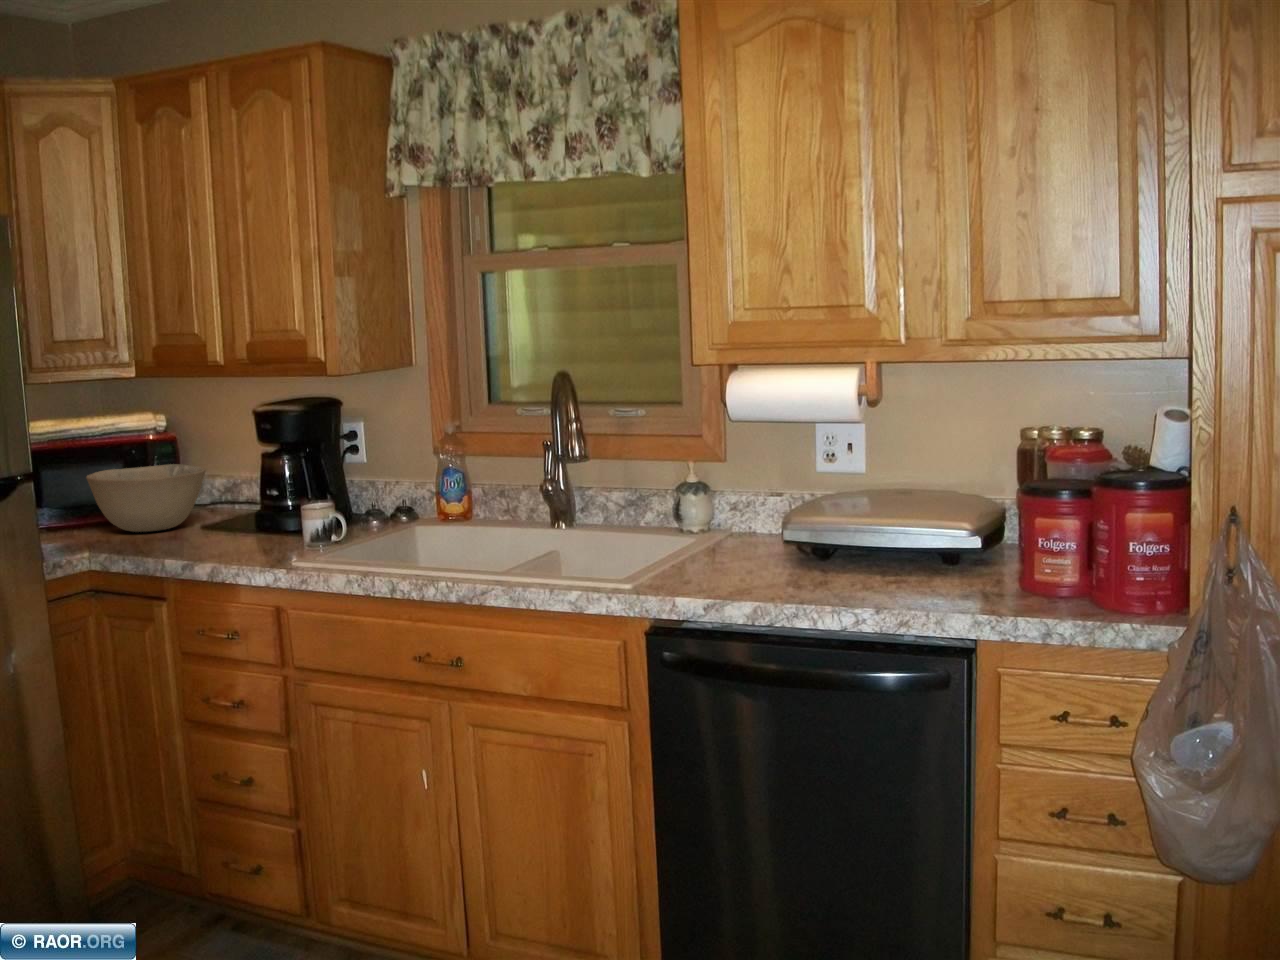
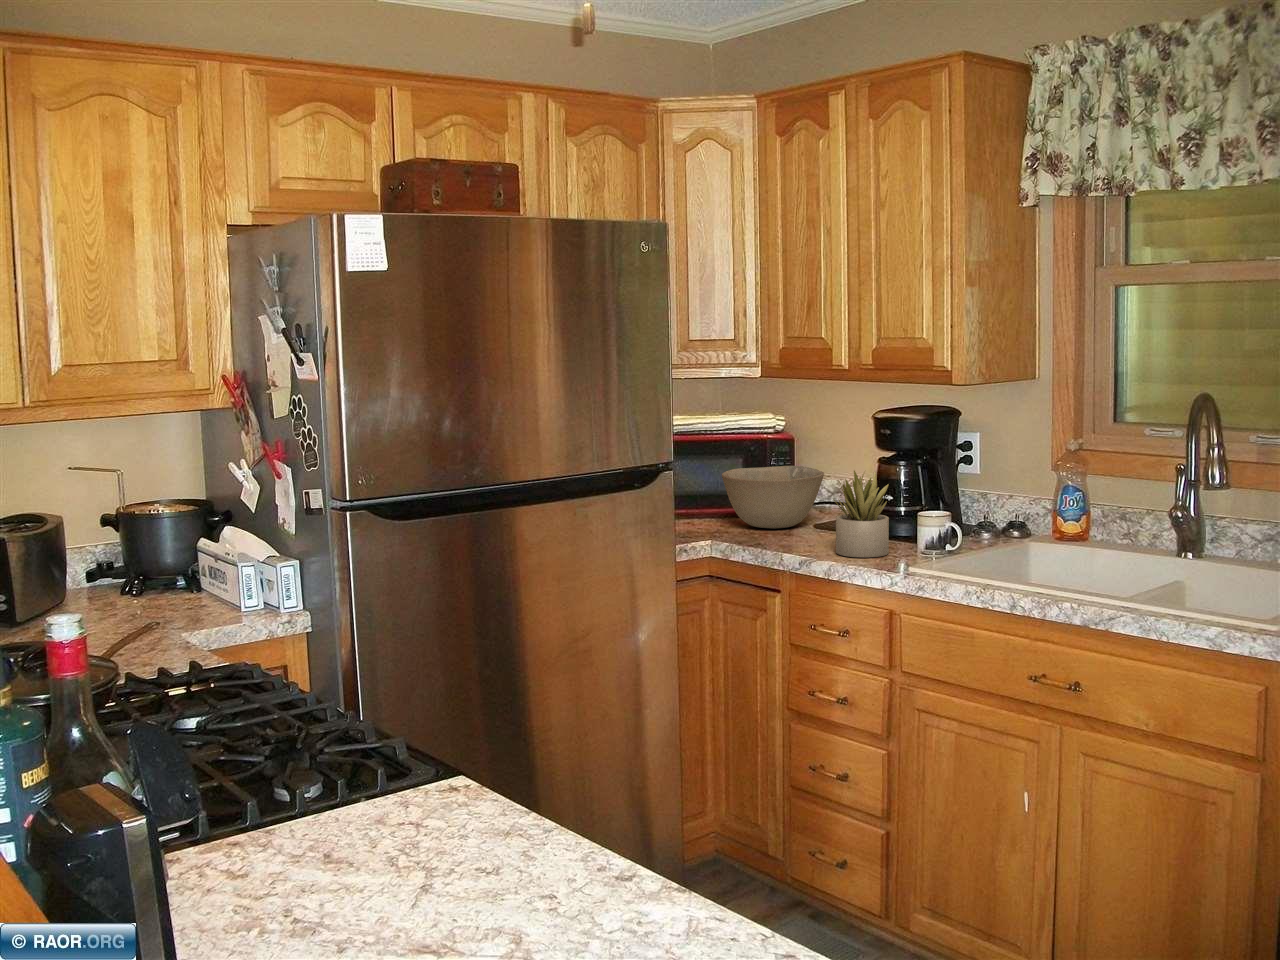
succulent plant: none [205,461,271,554] -> present [834,470,889,557]

